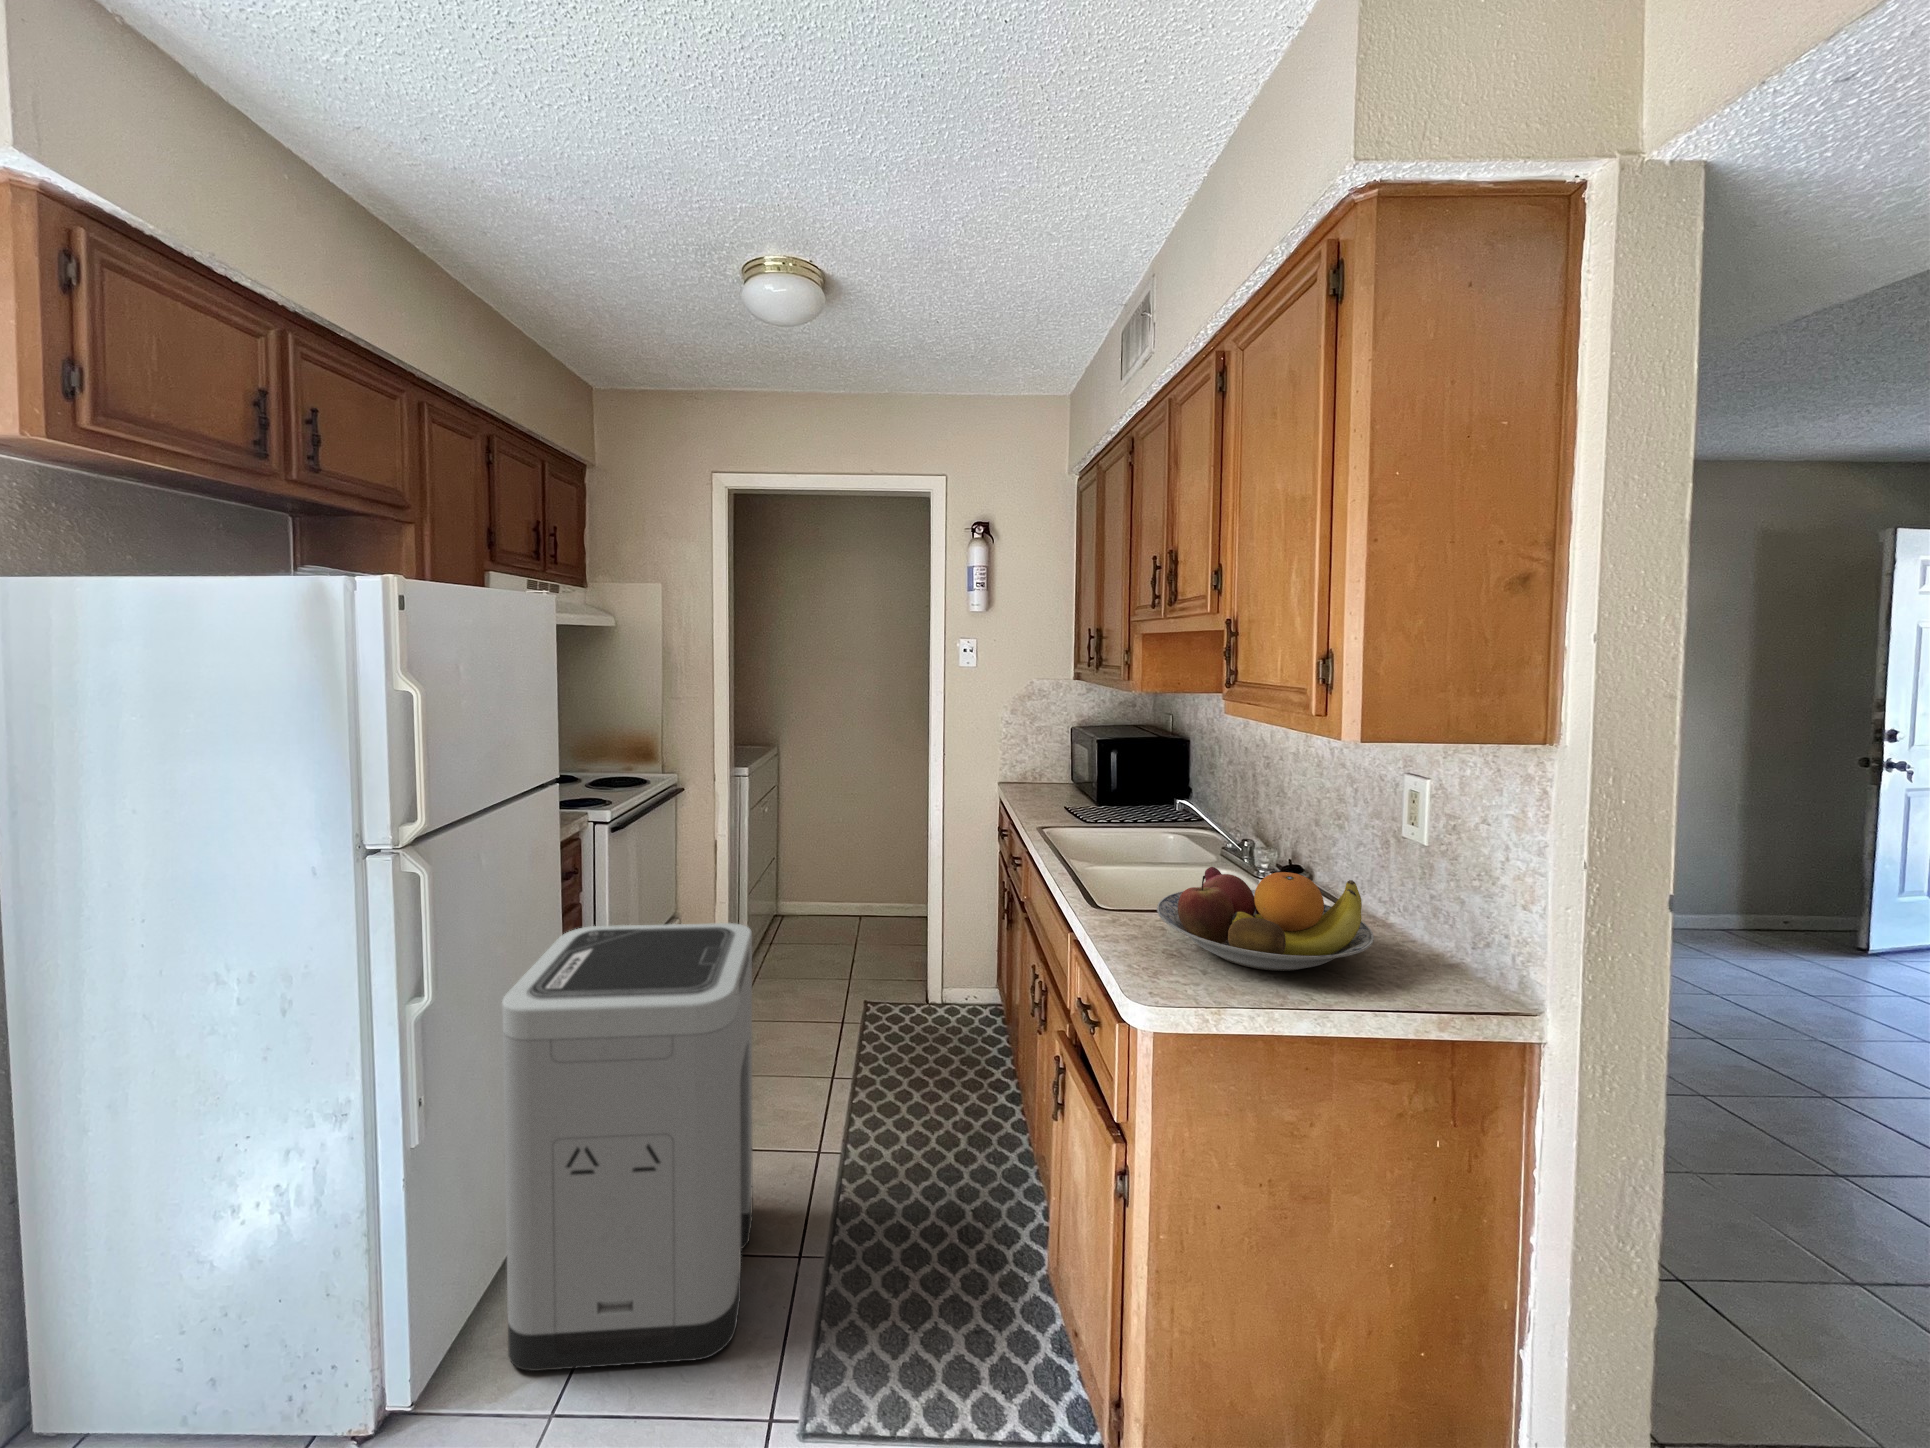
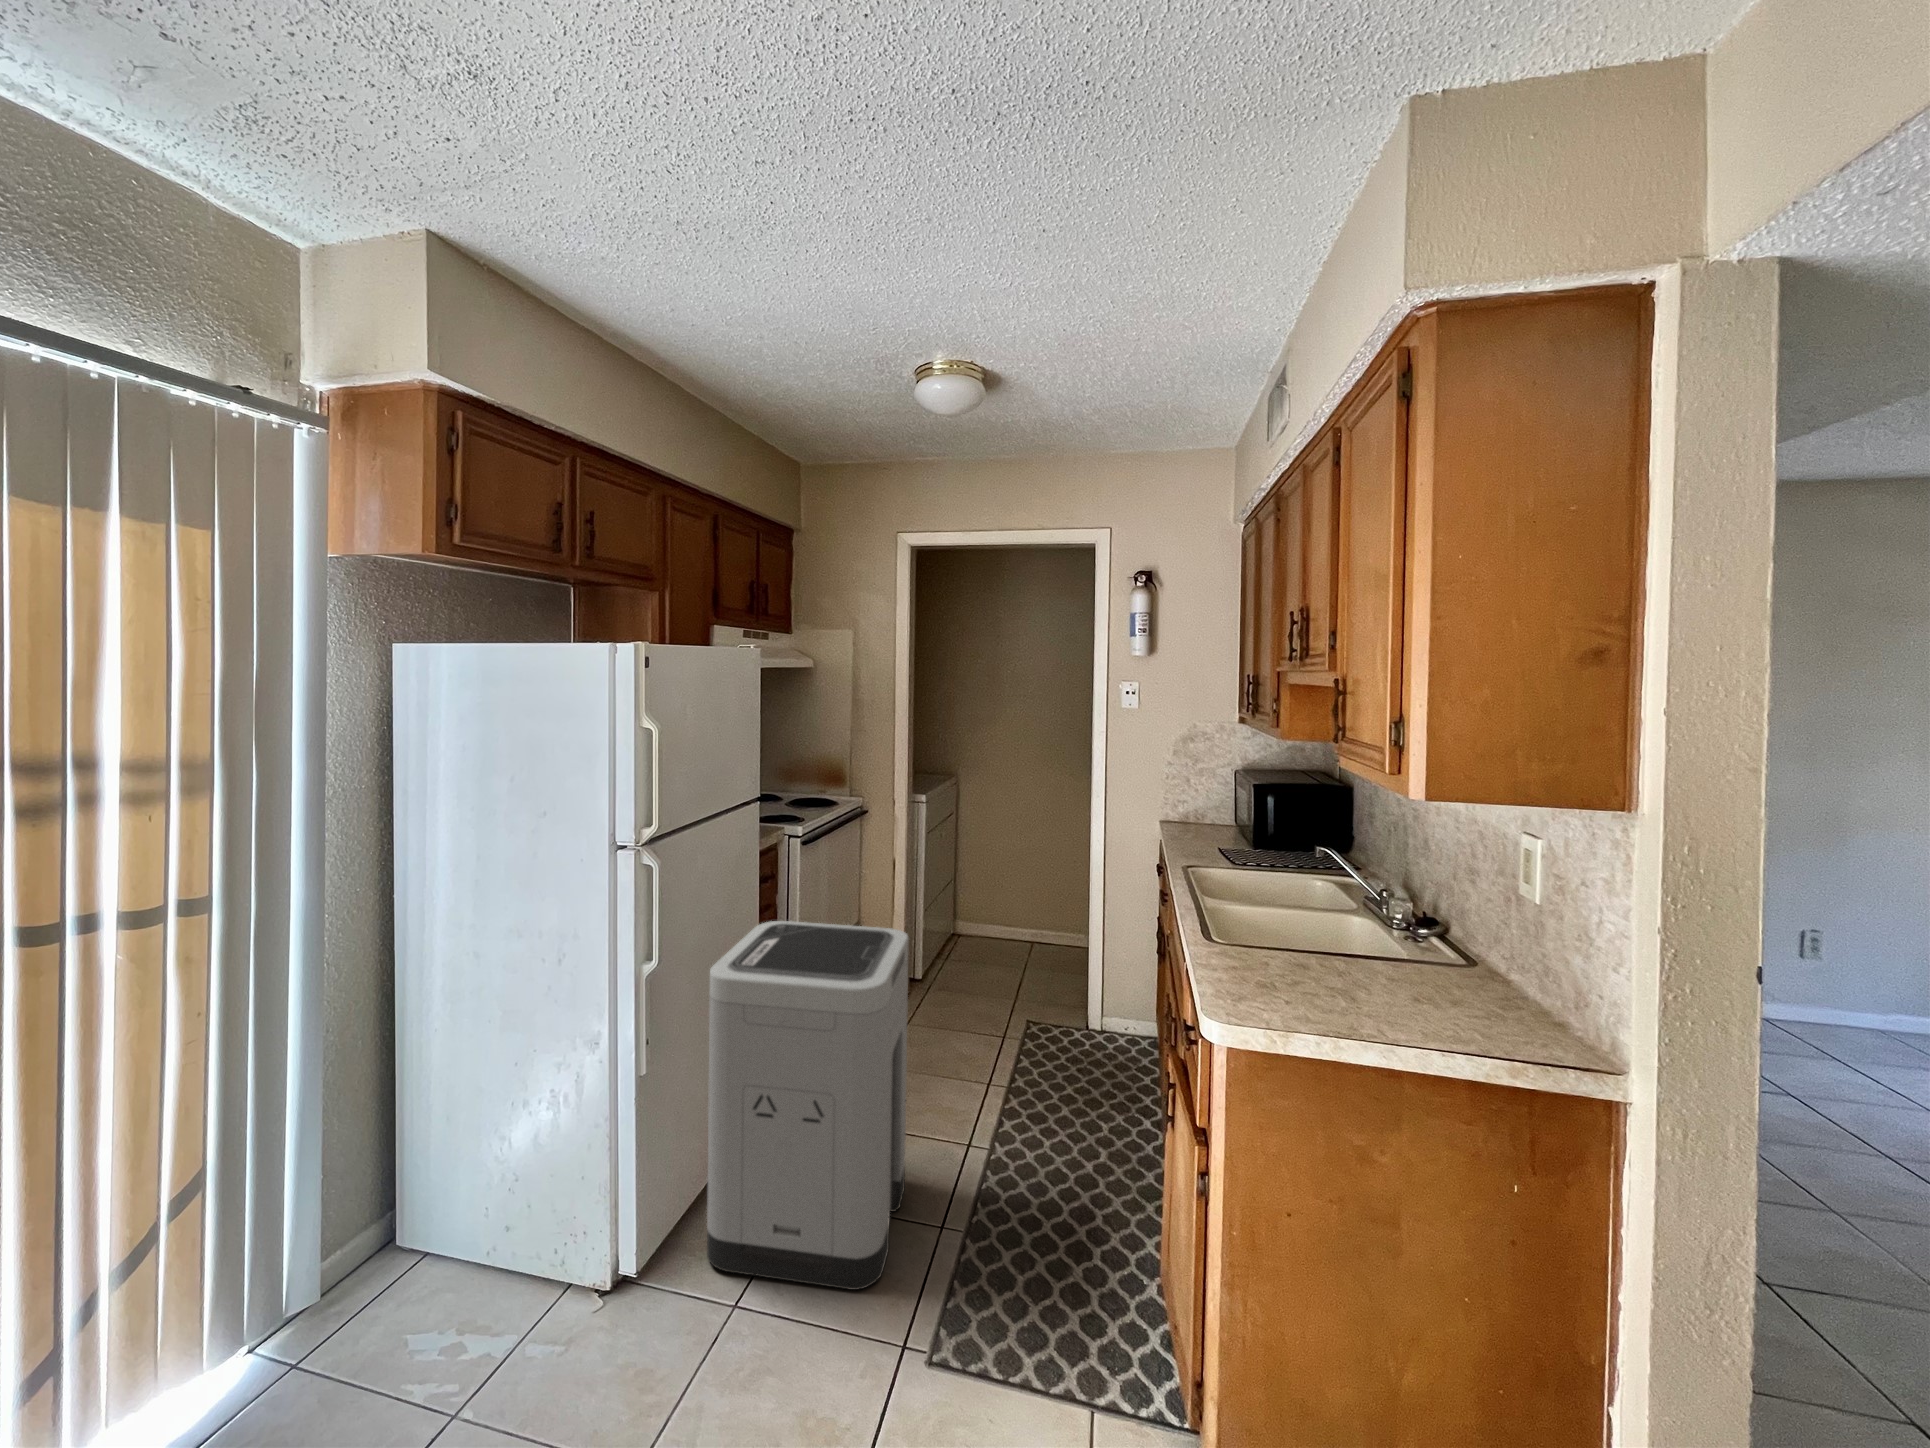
fruit bowl: present [1157,867,1374,971] -> none [1254,910,1465,1010]

